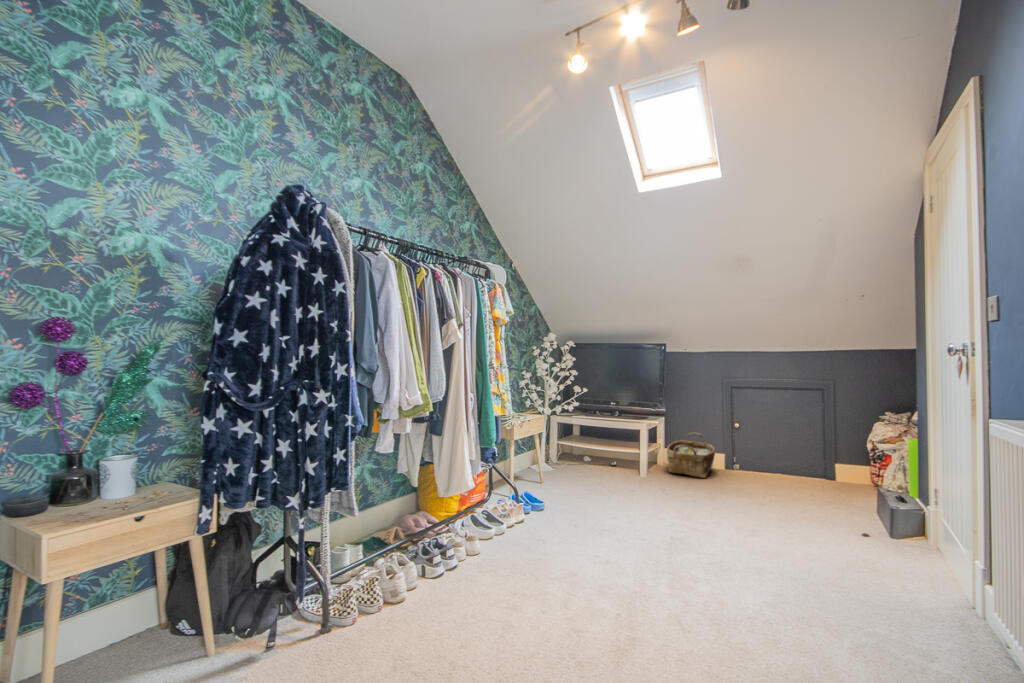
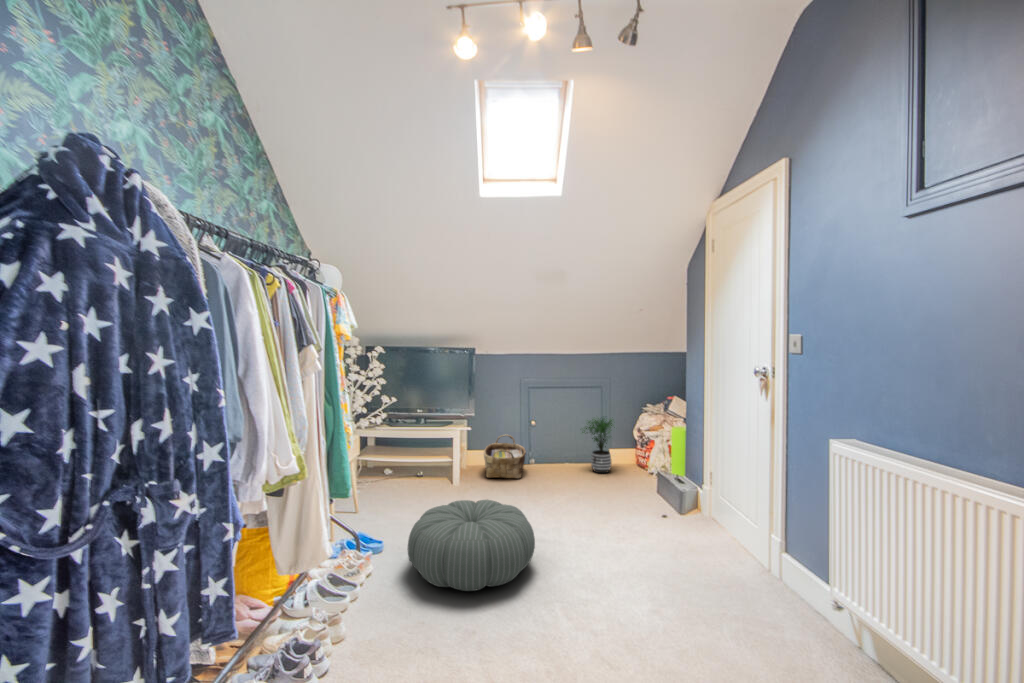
potted plant: none [782,420,839,489] -> present [582,418,612,473]
pouf: none [548,475,669,553] -> present [408,500,535,591]

